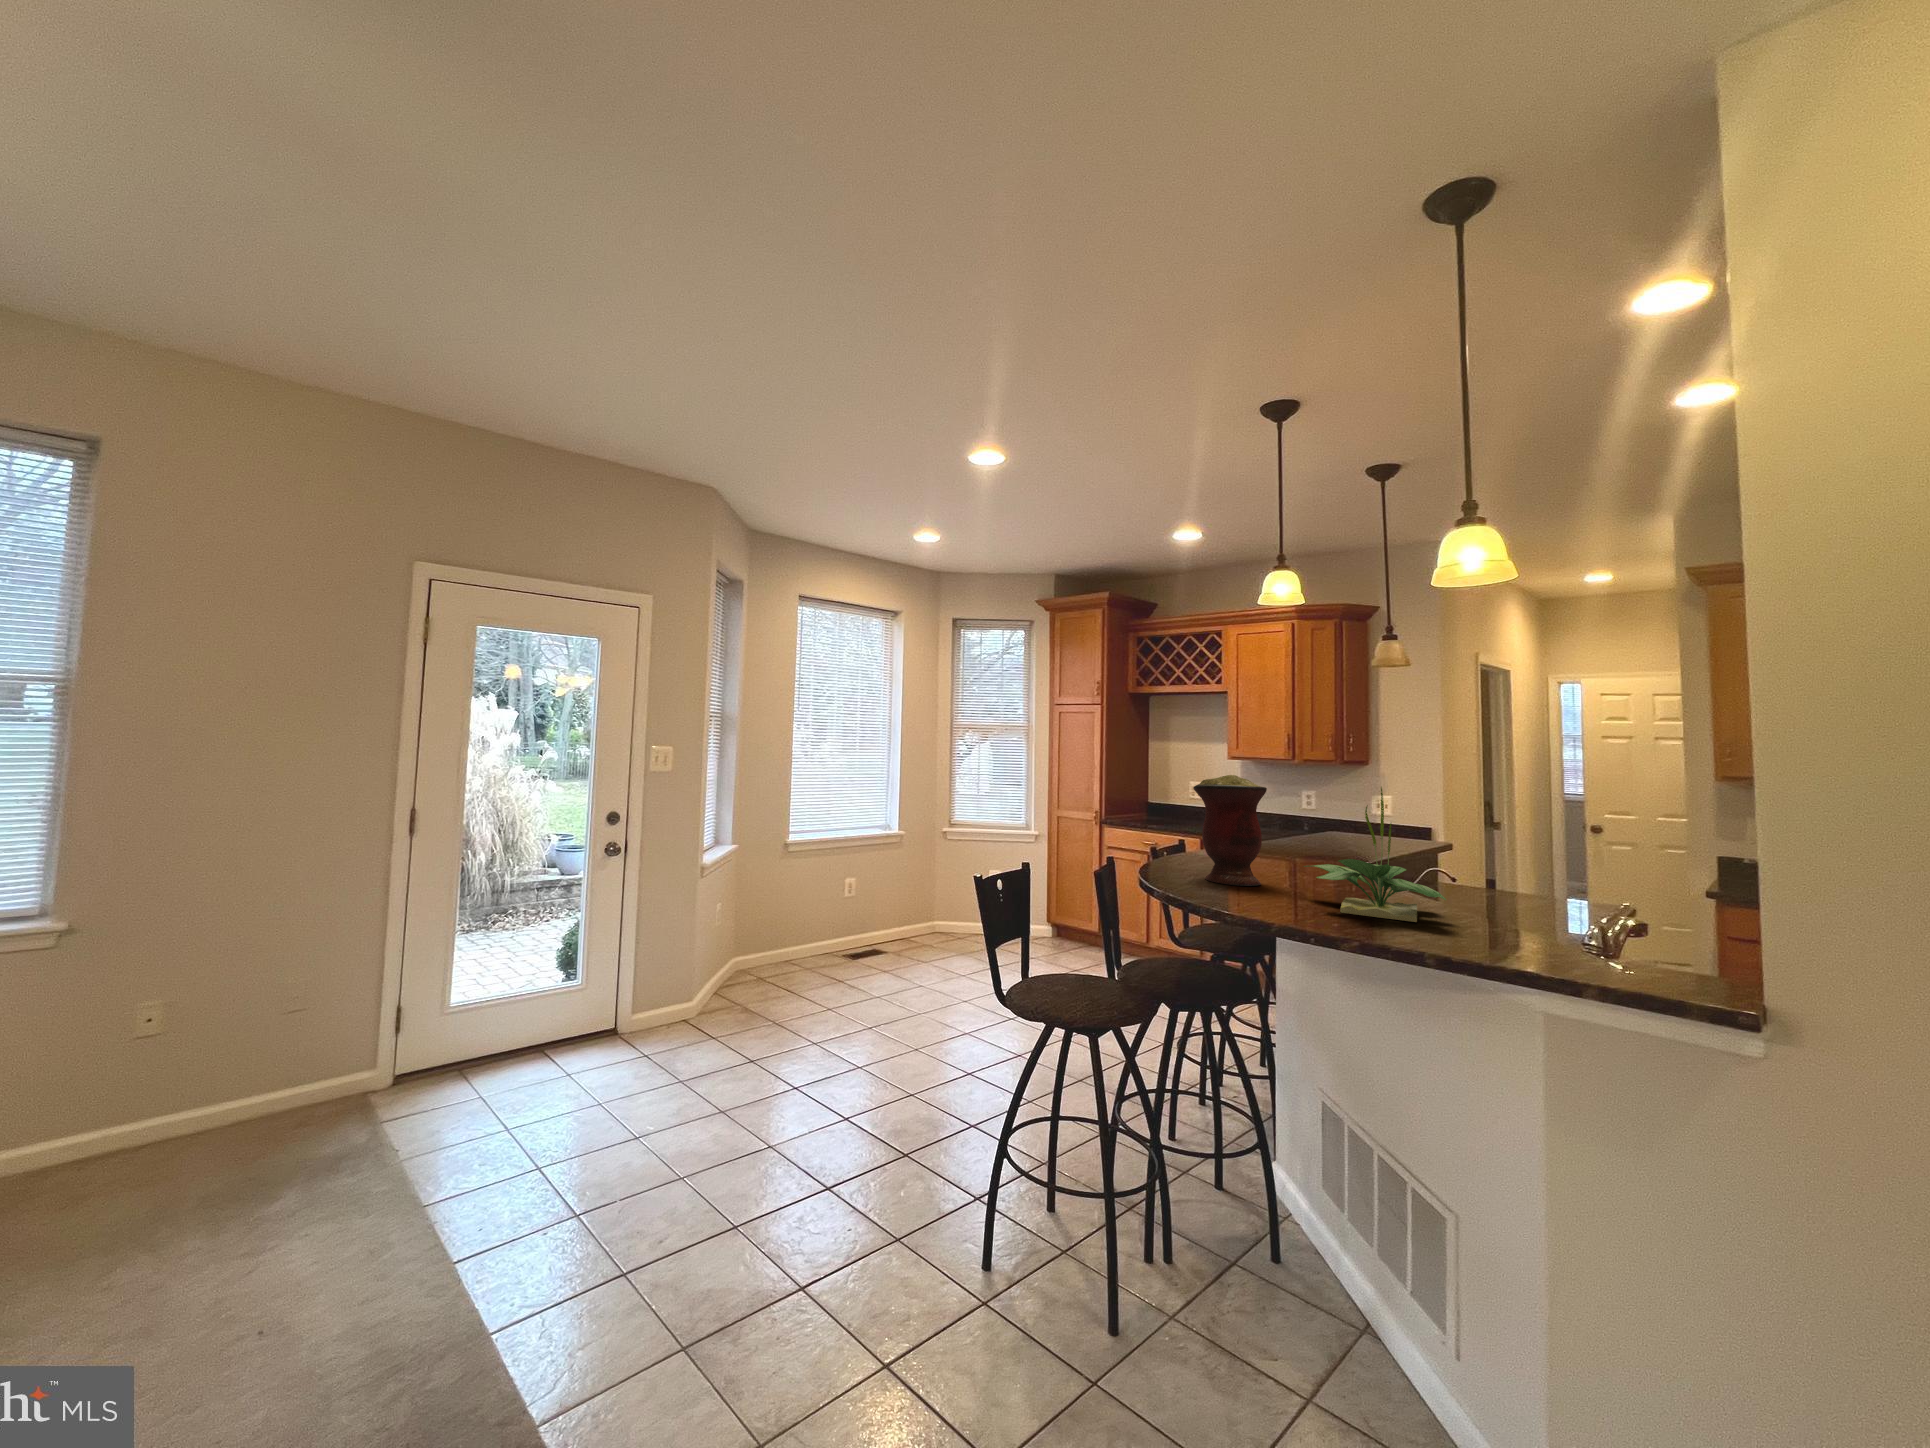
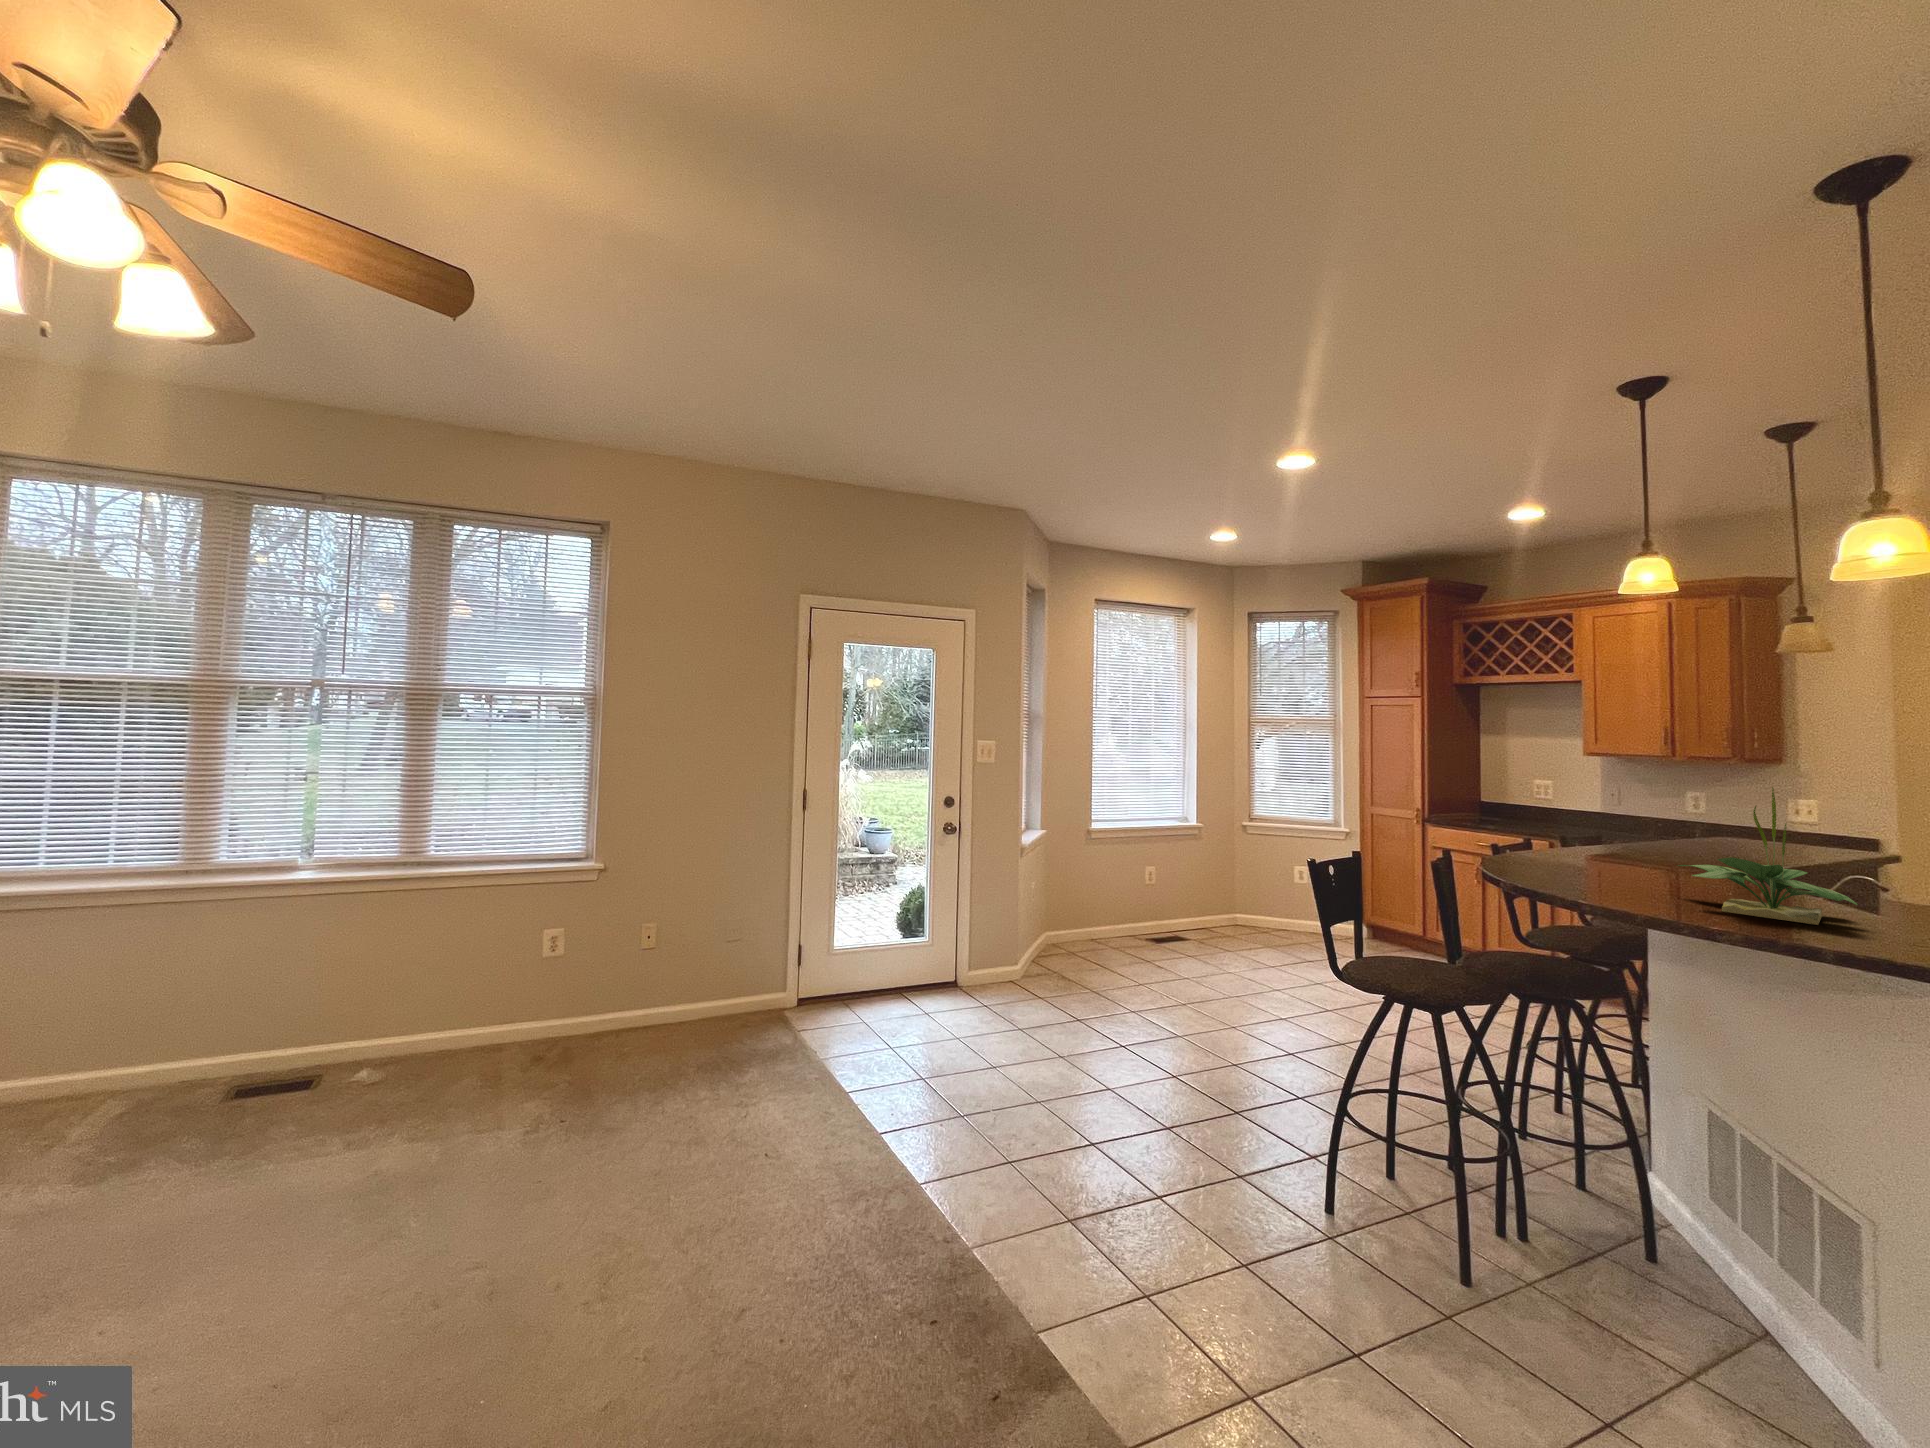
vase: present [1193,775,1267,886] -> none [1544,773,1632,884]

